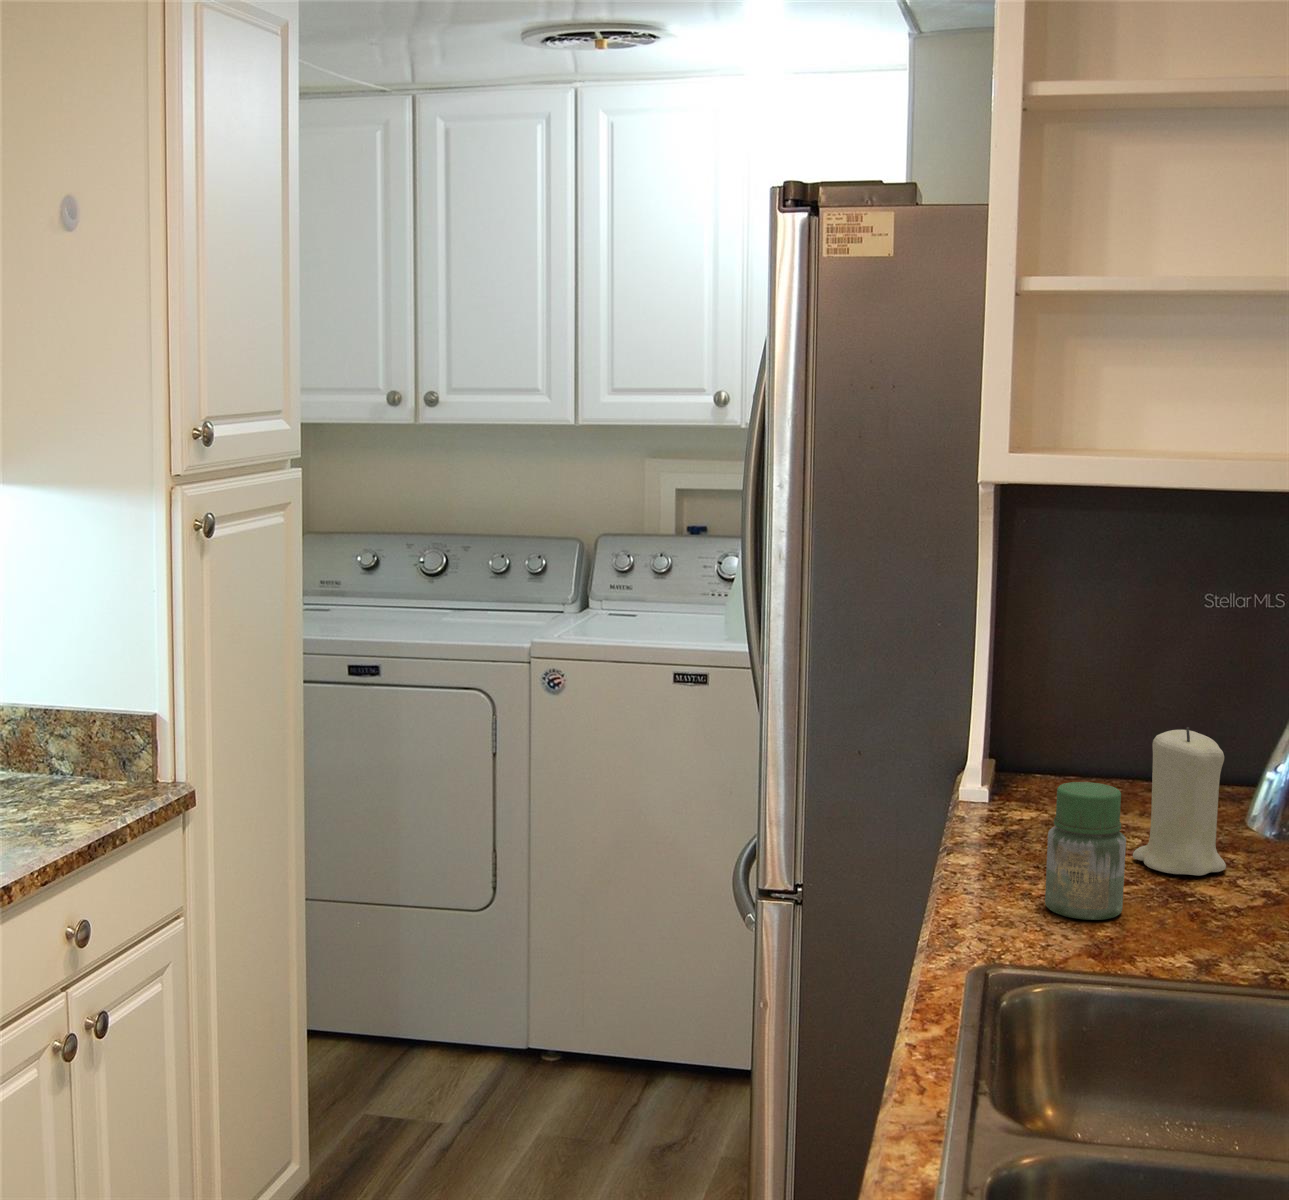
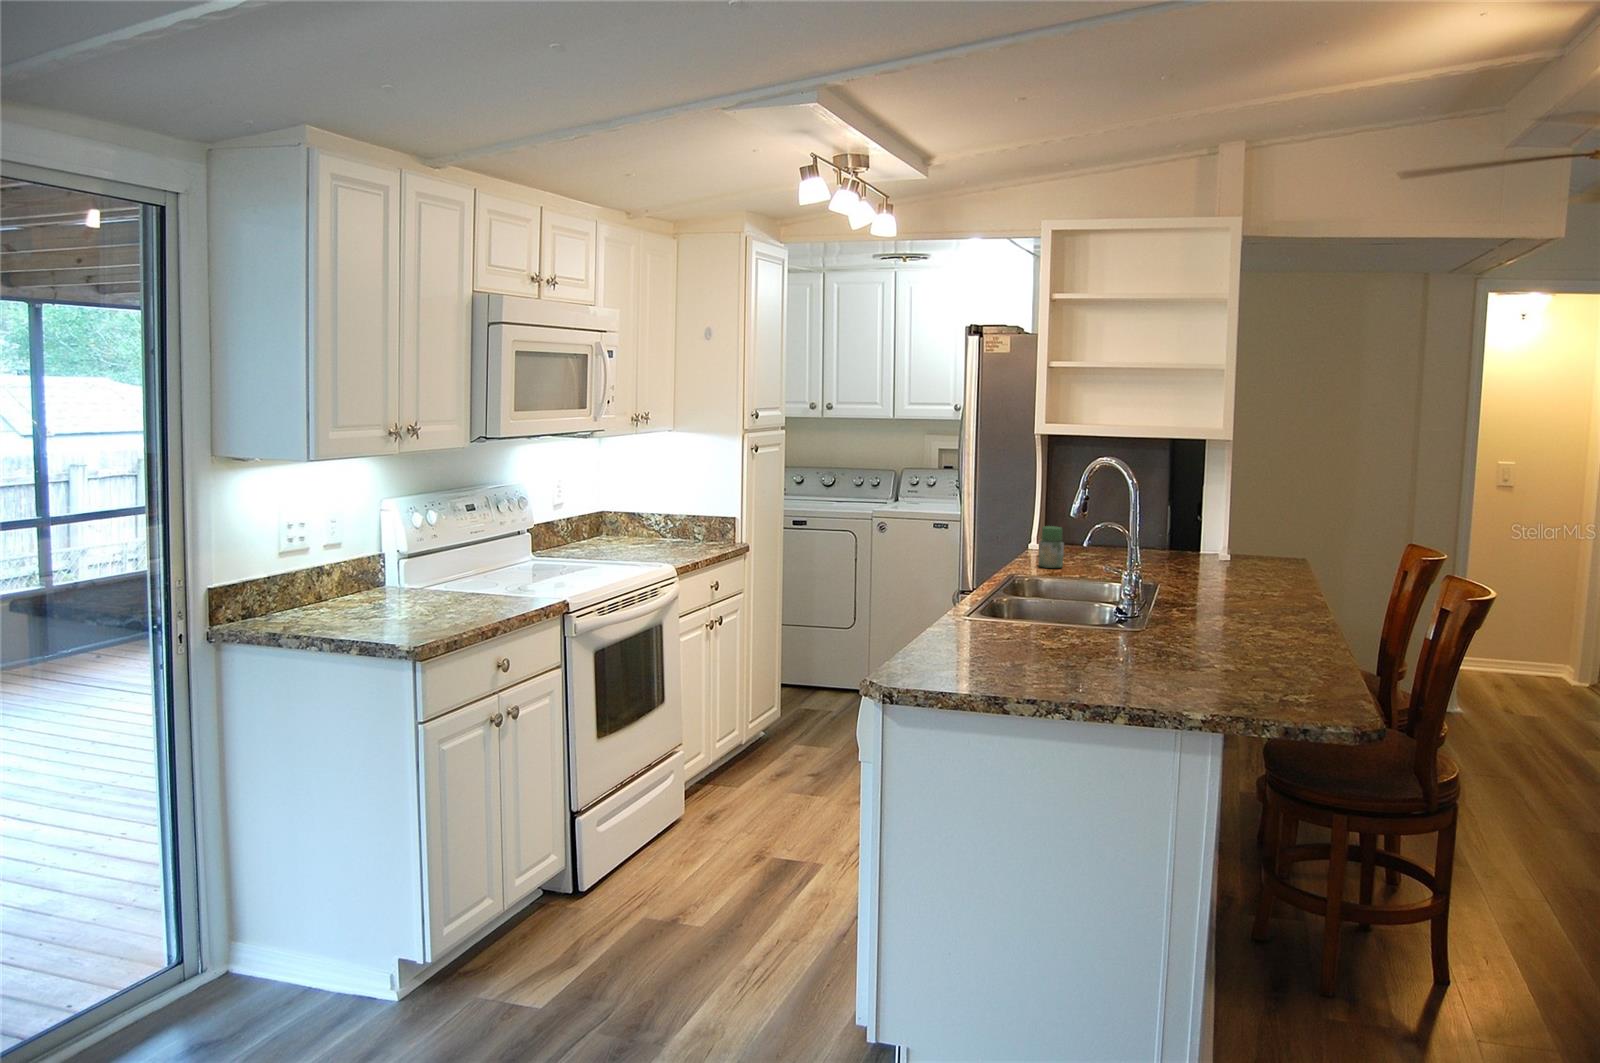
candle: present [1133,727,1226,876] -> none [1077,514,1107,563]

